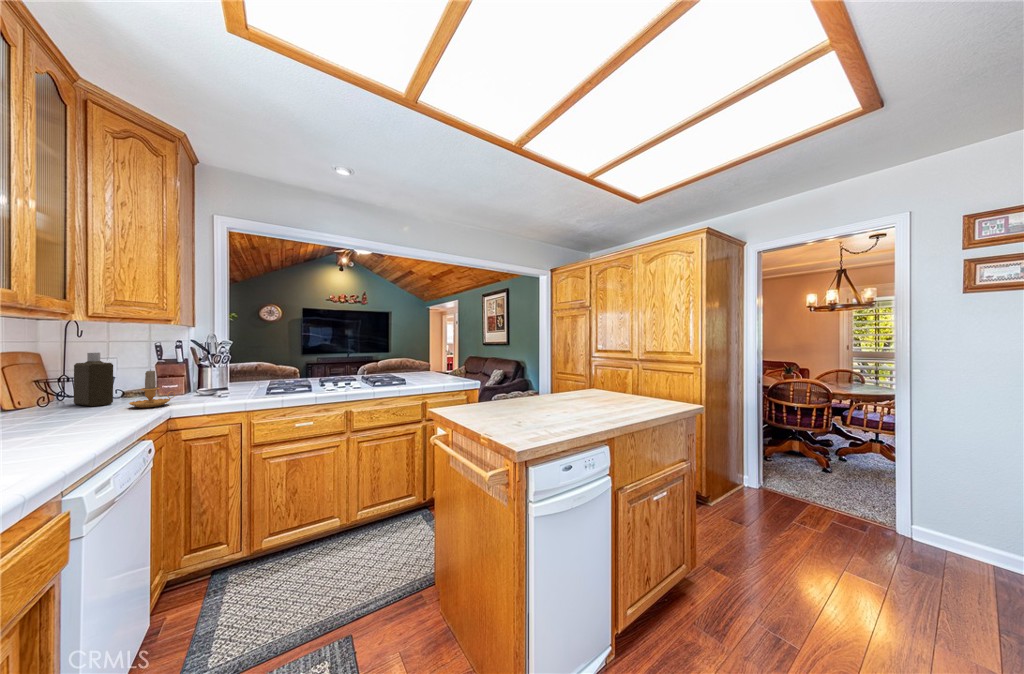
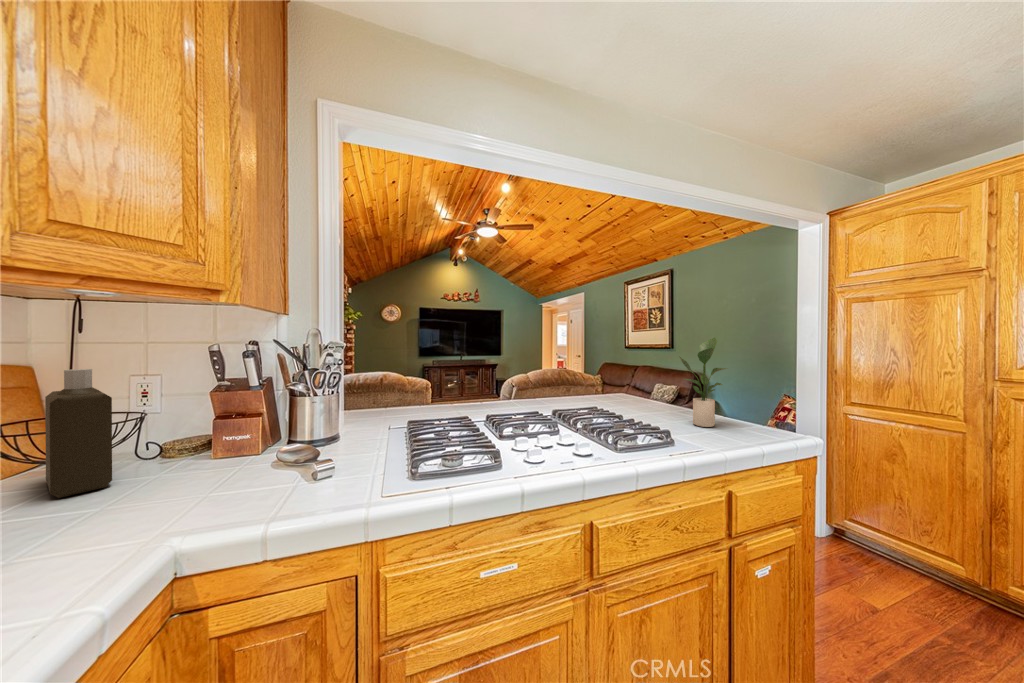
potted plant: none [432,338,457,383] -> present [680,338,727,427]
candle: present [129,370,175,408] -> none [110,413,228,516]

